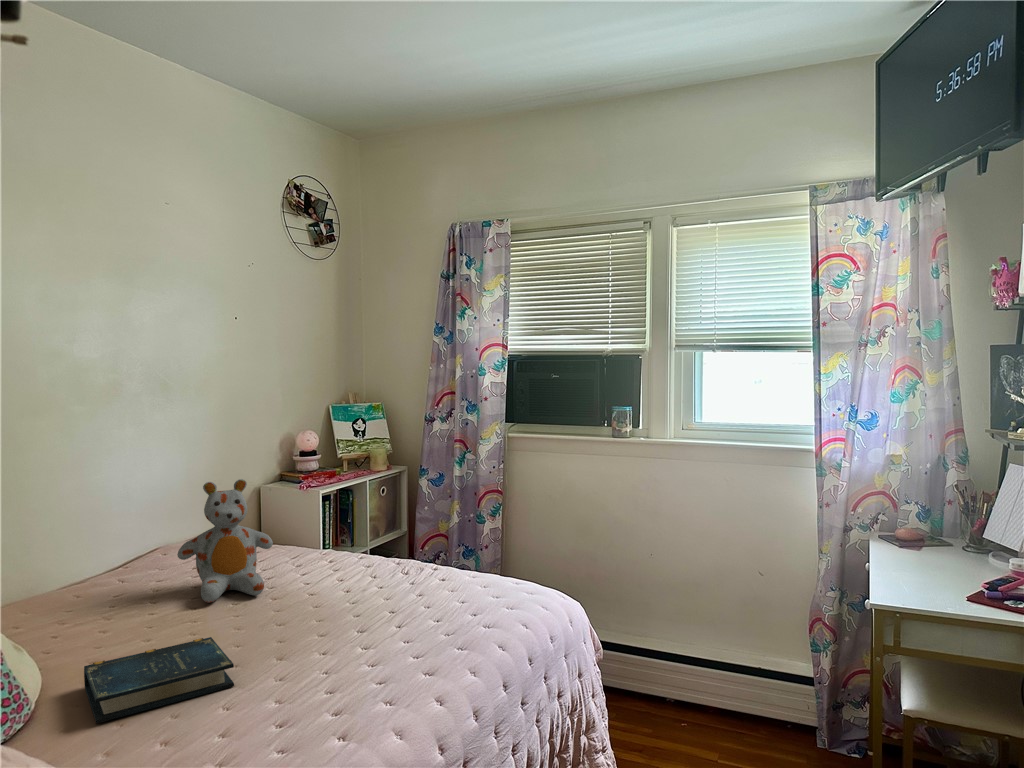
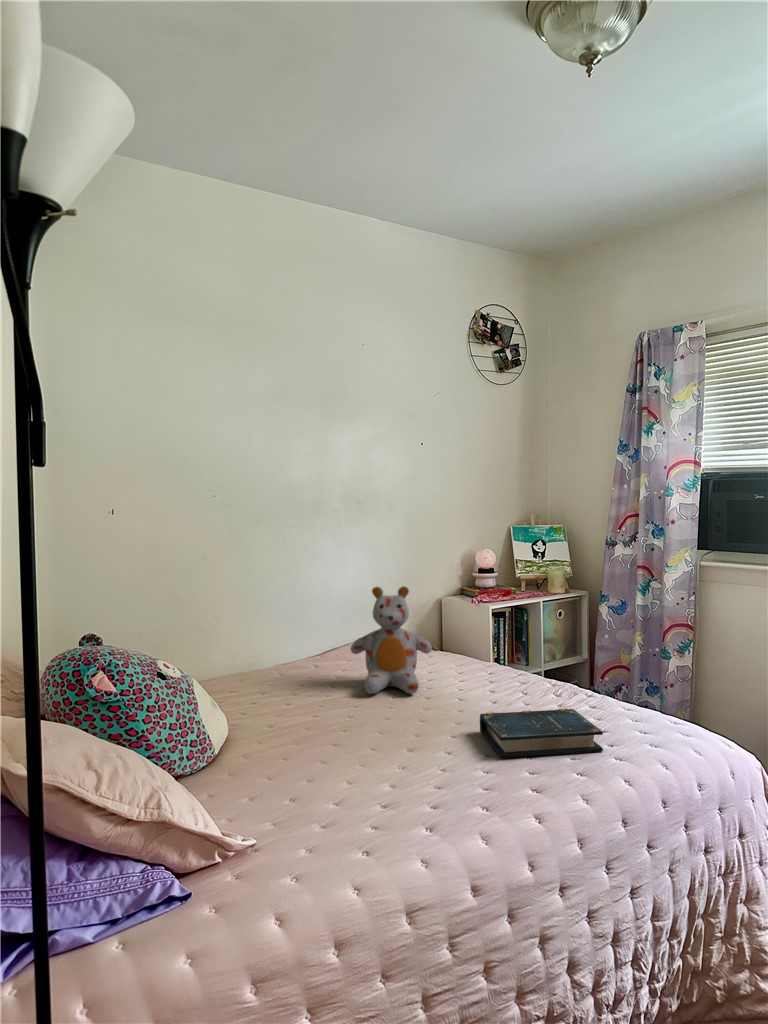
book: present [84,637,234,723] -> present [480,709,603,758]

